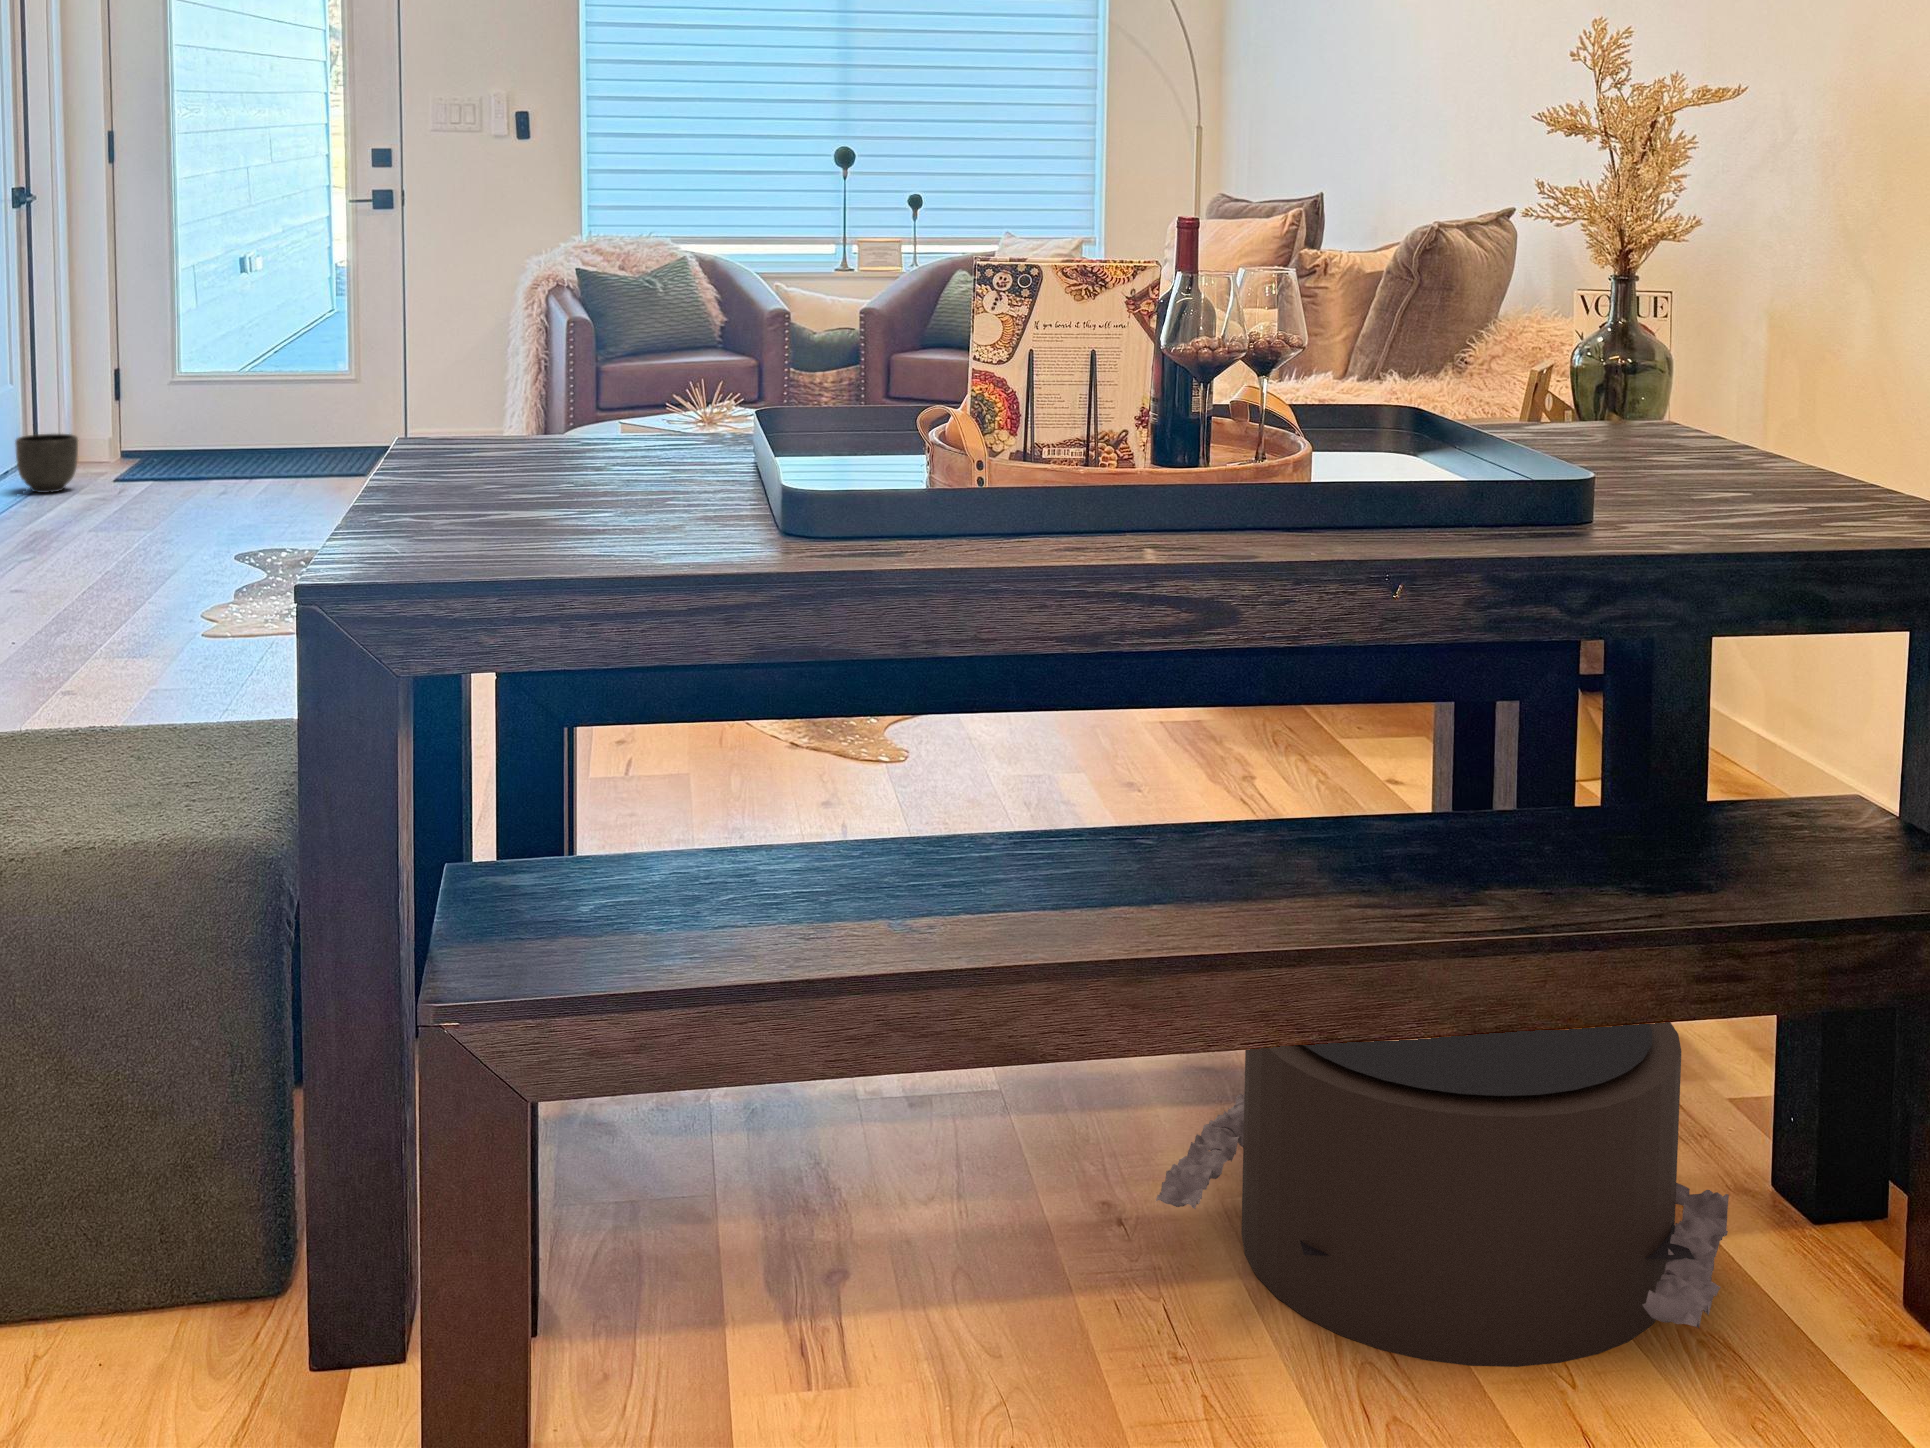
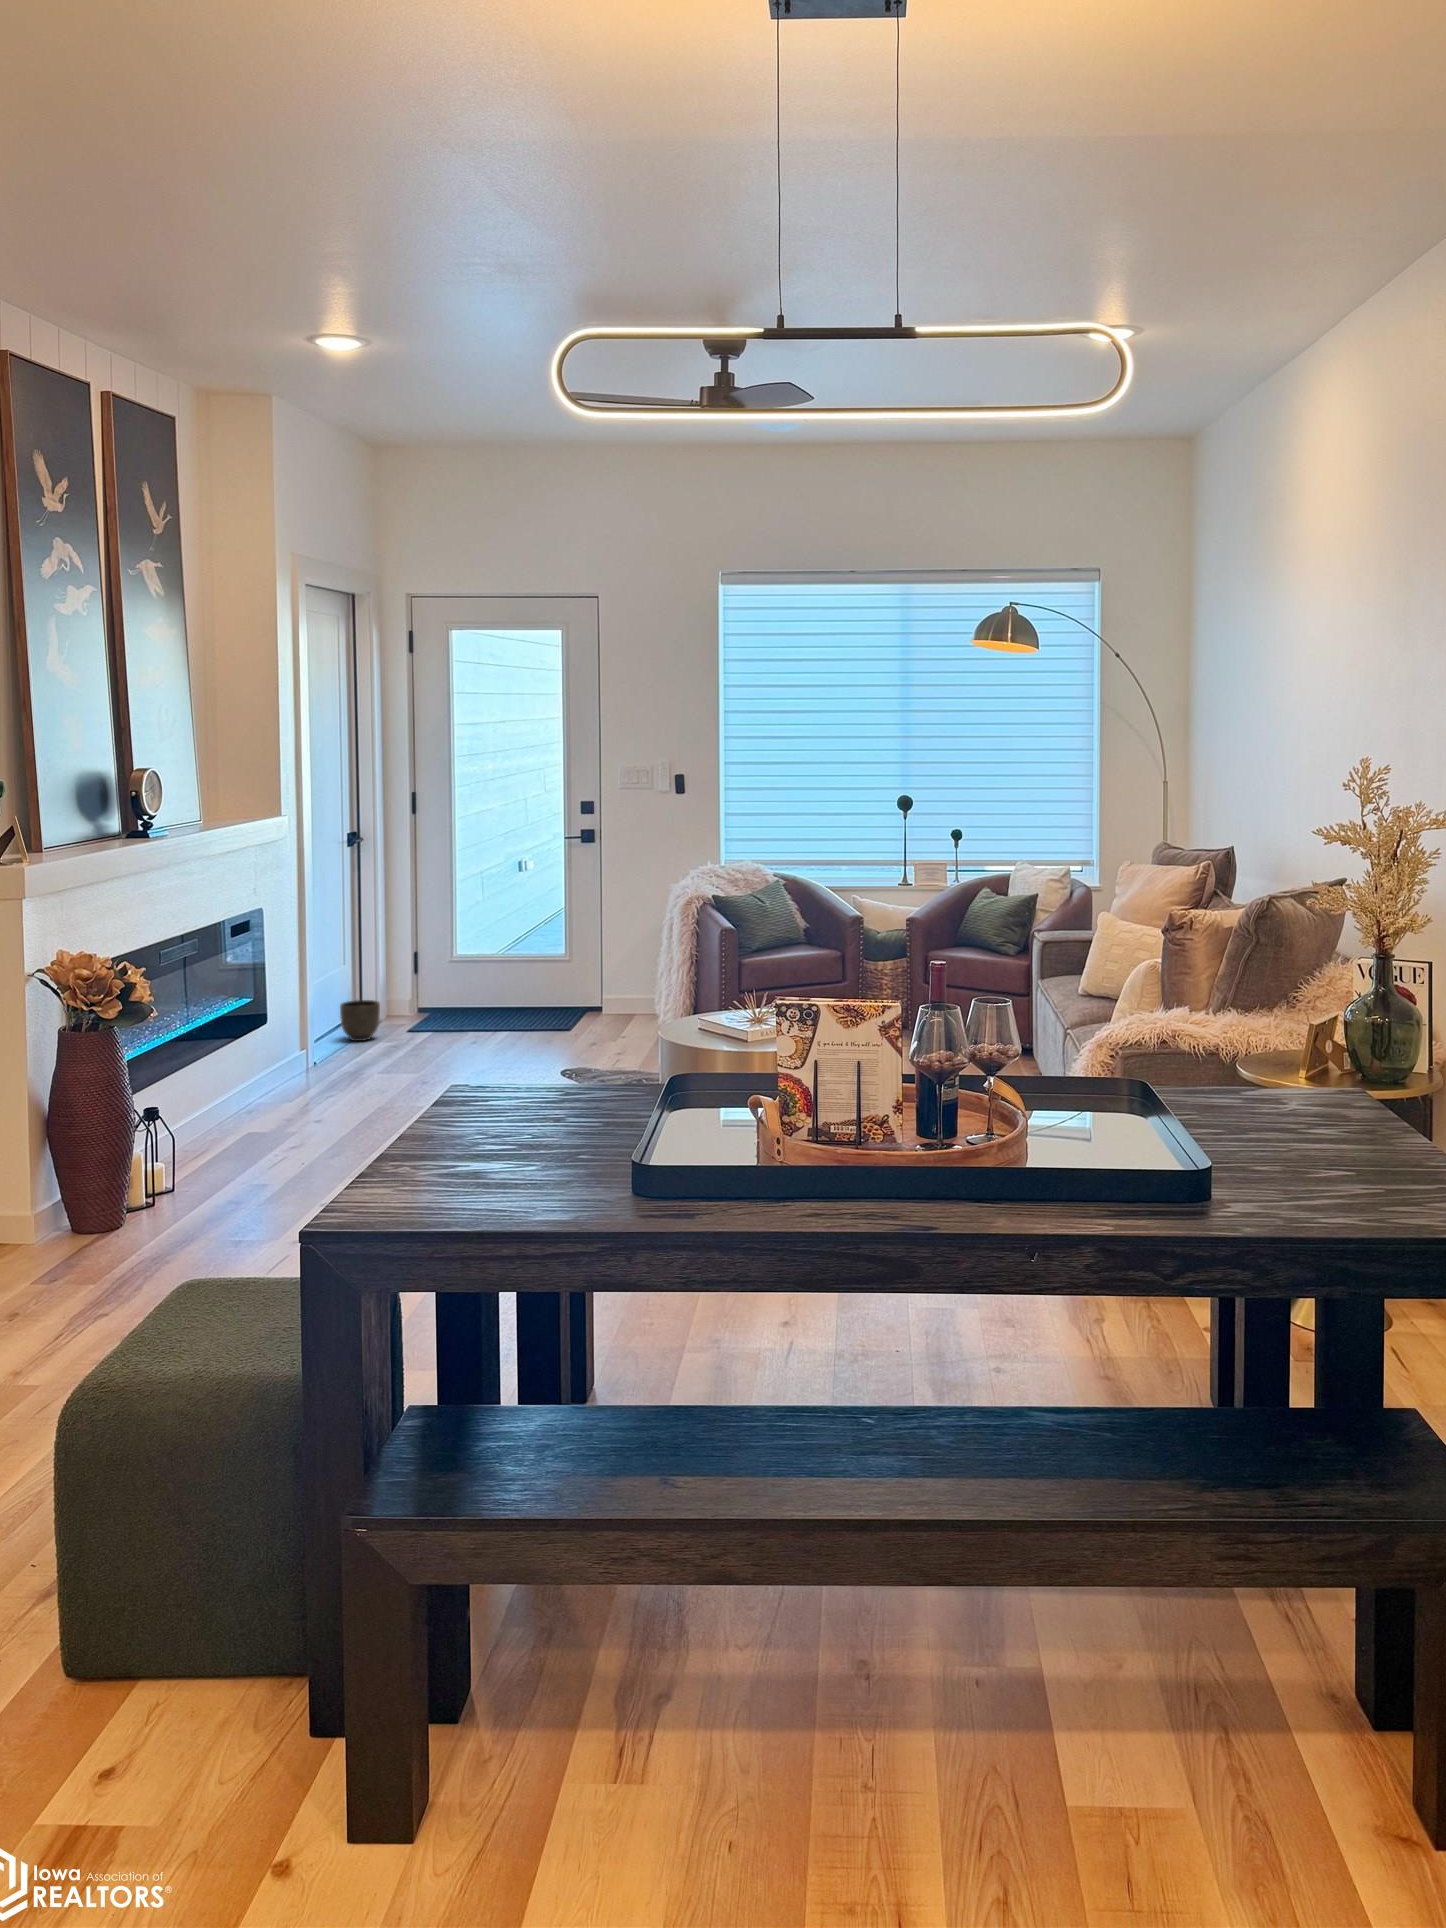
pouf: present [1156,1022,1729,1367] -> none [864,1488,1267,1814]

